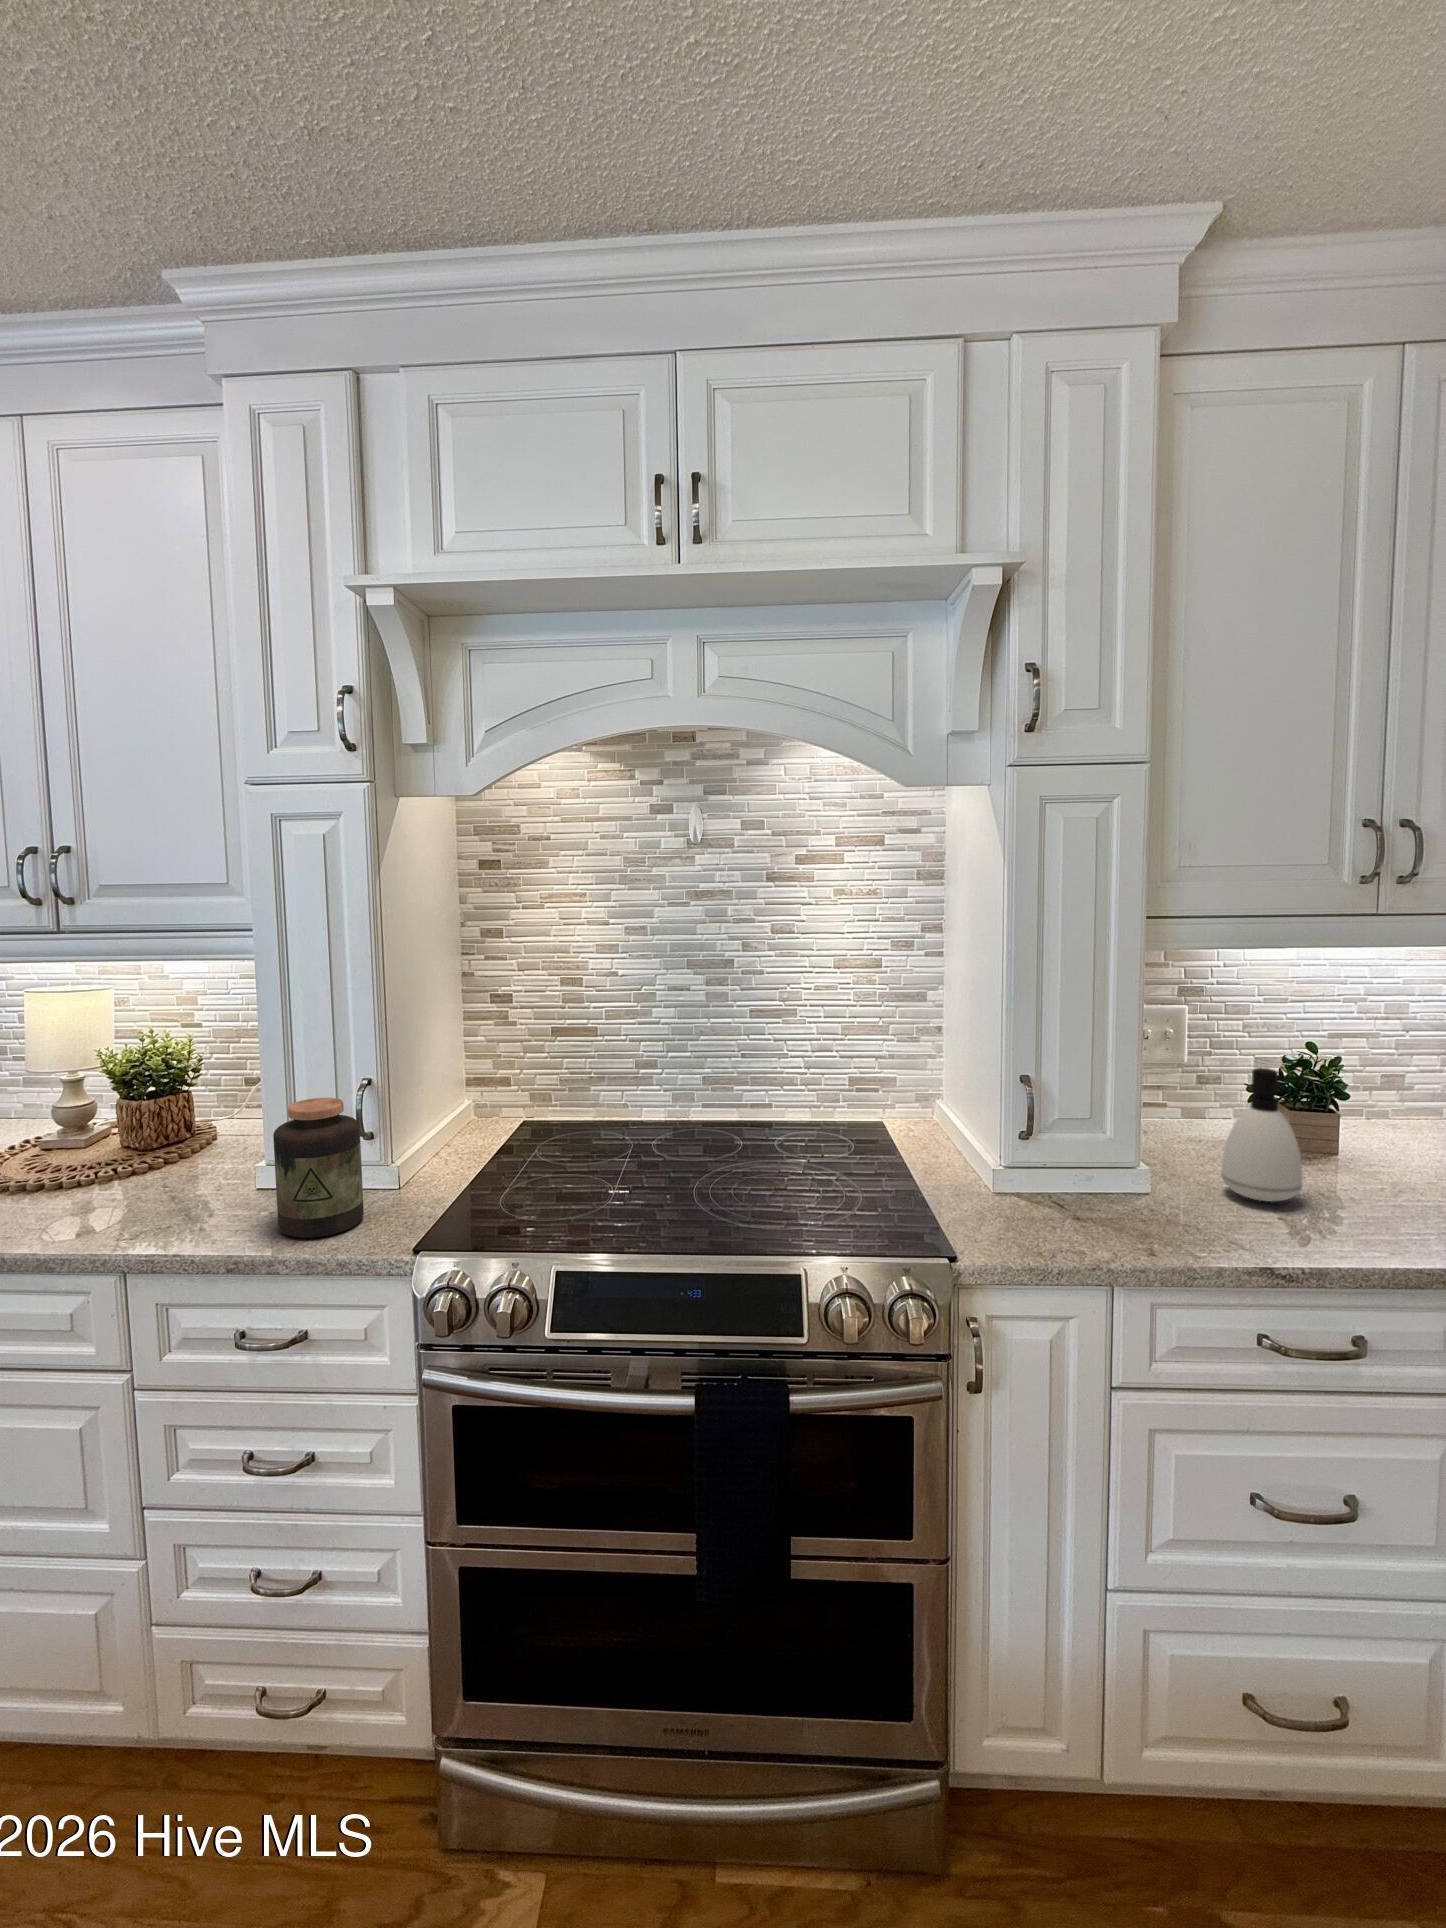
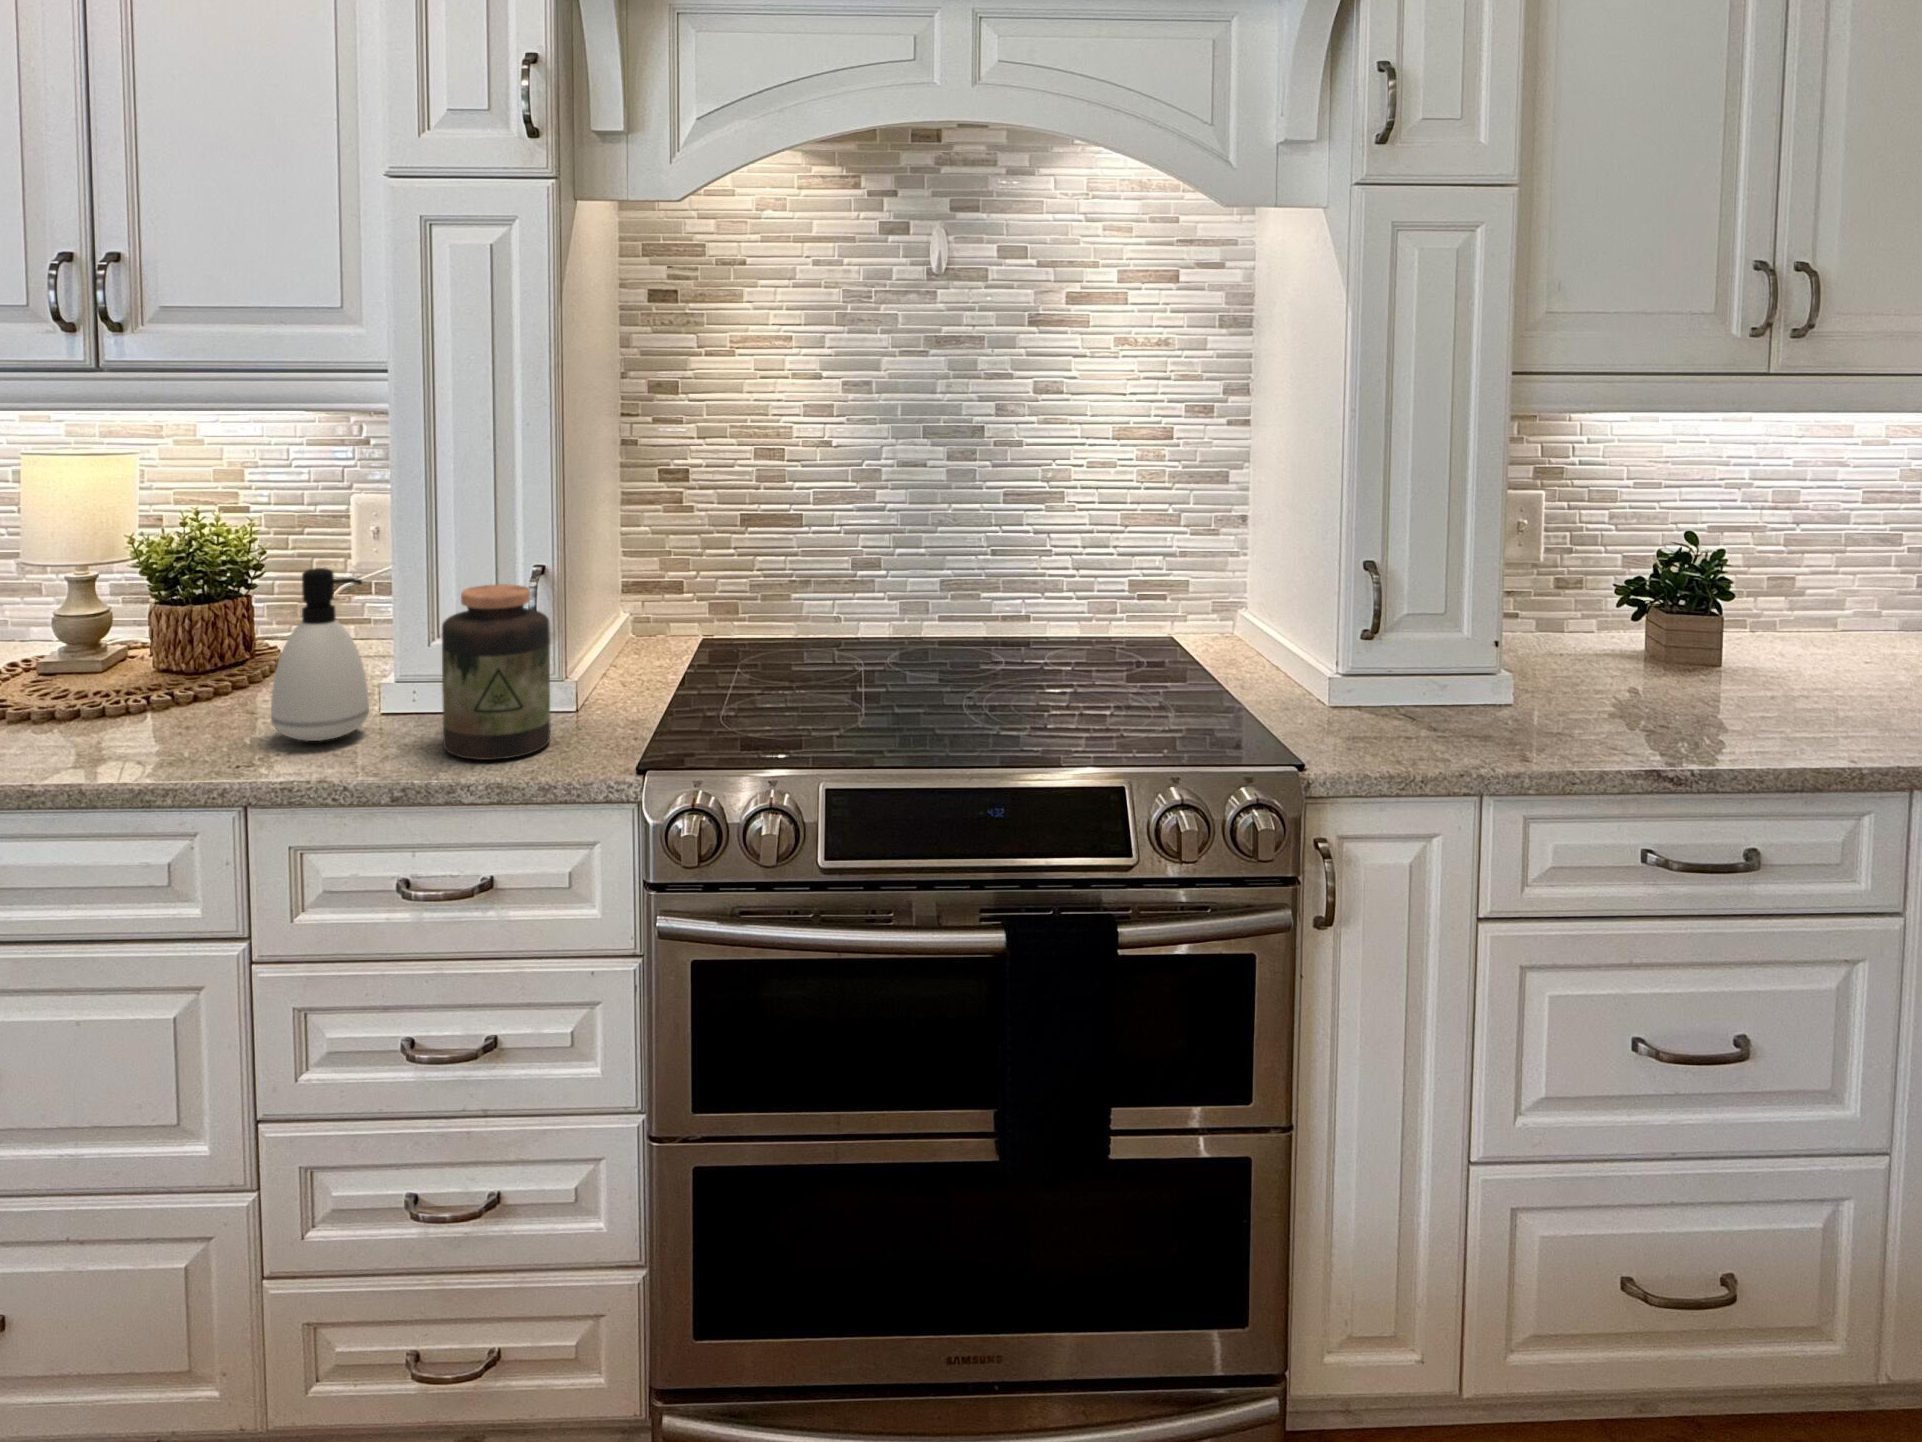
soap dispenser: present [1221,1068,1310,1202] -> present [271,568,369,741]

